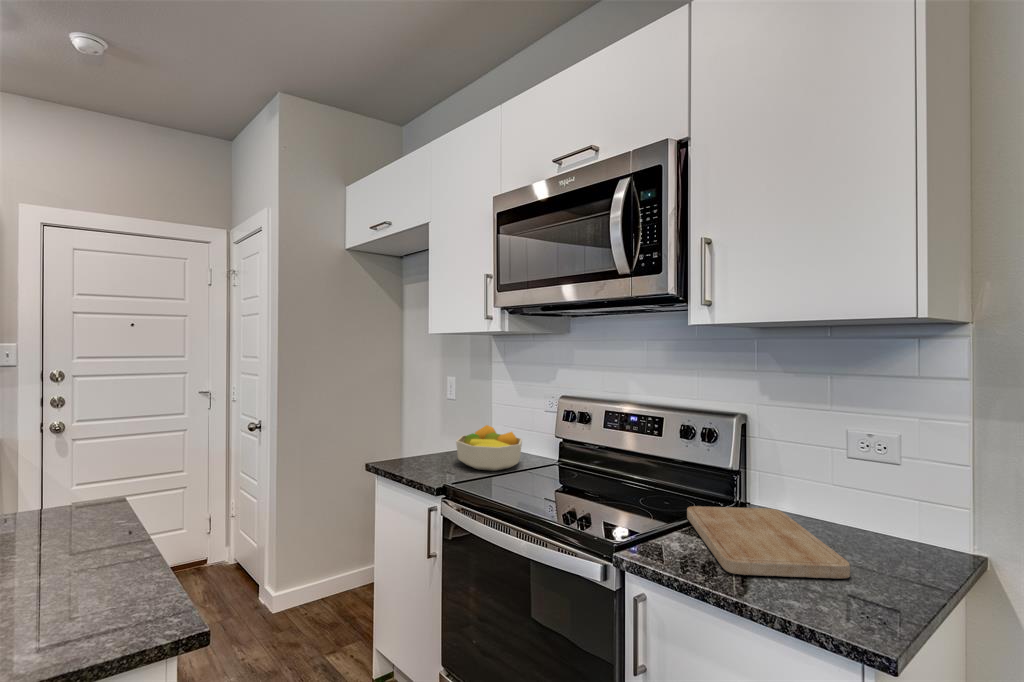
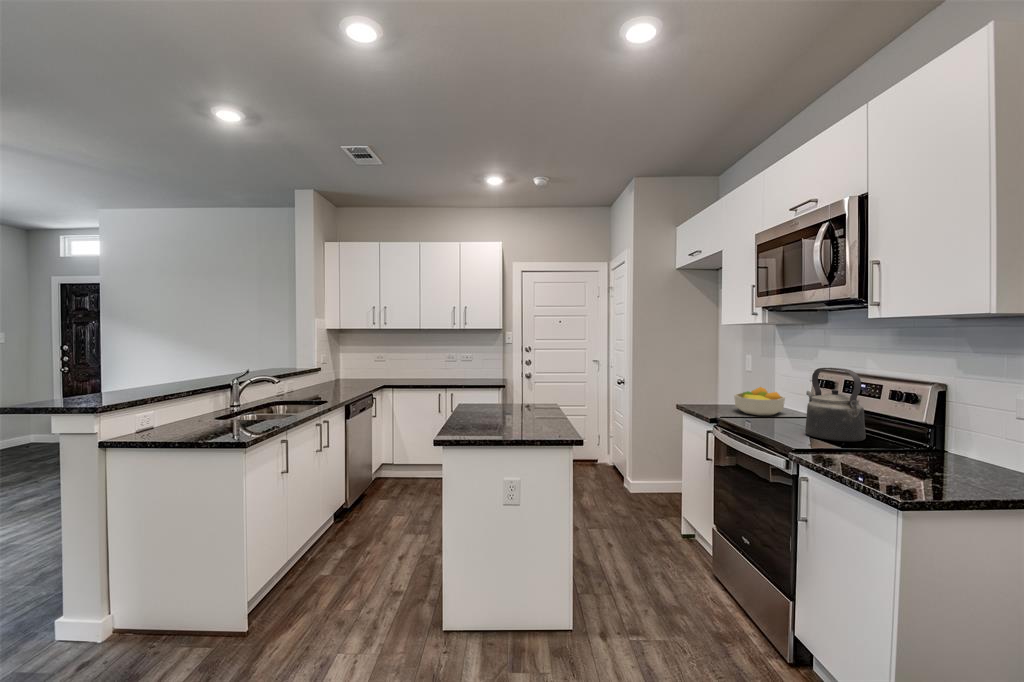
kettle: none [574,397,657,507] -> present [805,368,866,442]
cutting board: present [687,506,850,578] -> none [855,443,959,485]

